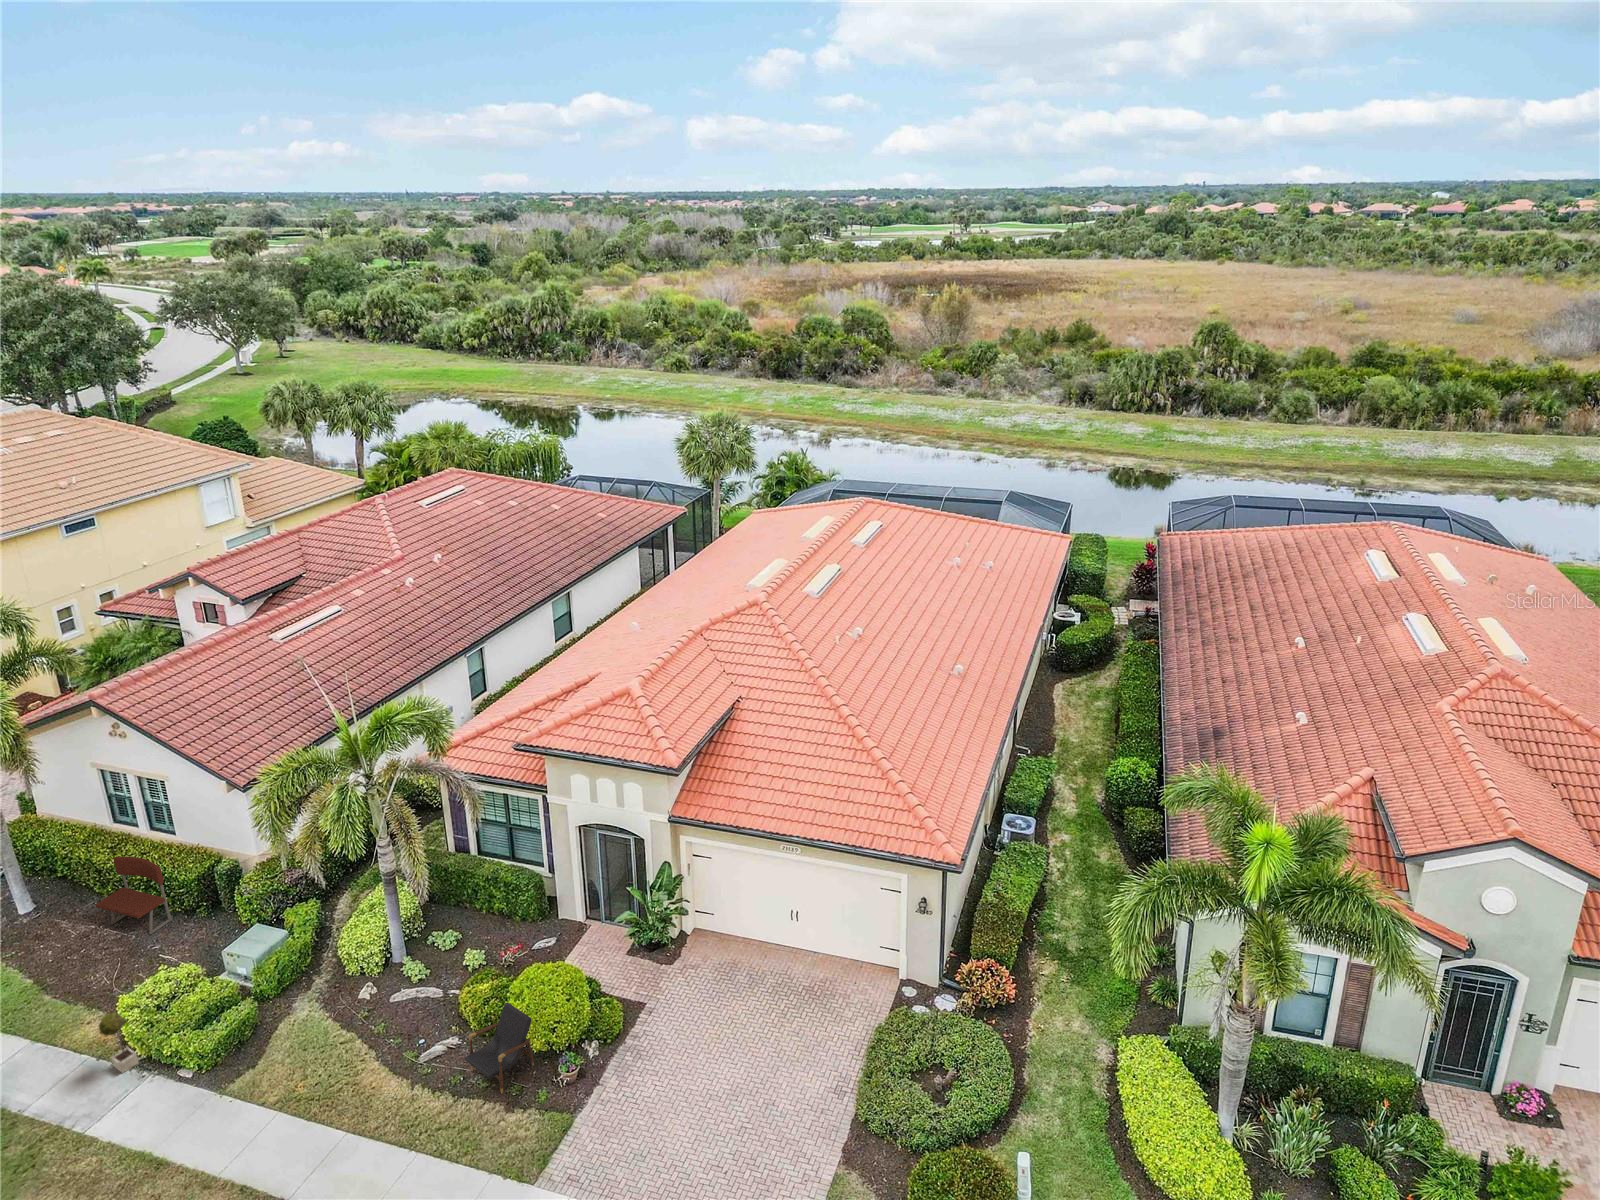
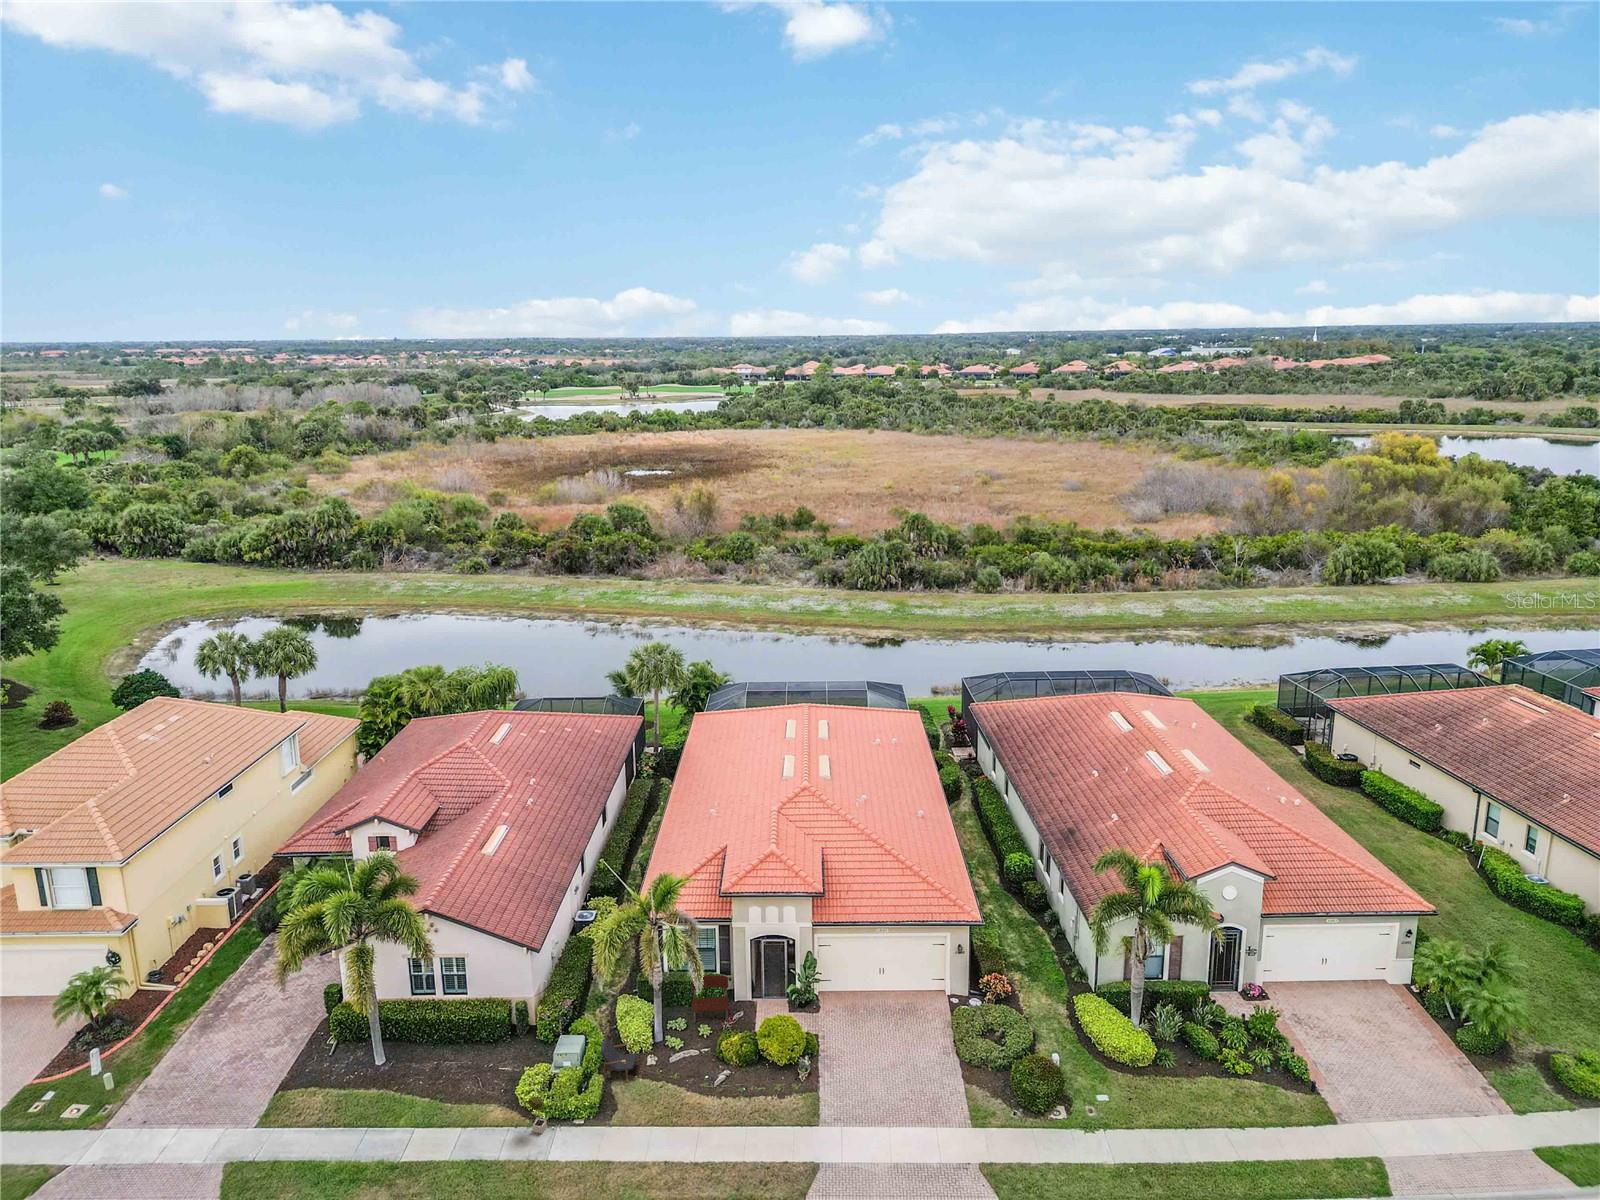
bench: present [96,857,172,935] -> present [692,975,729,1023]
lounge chair: present [465,1003,534,1094] -> present [600,1038,637,1082]

